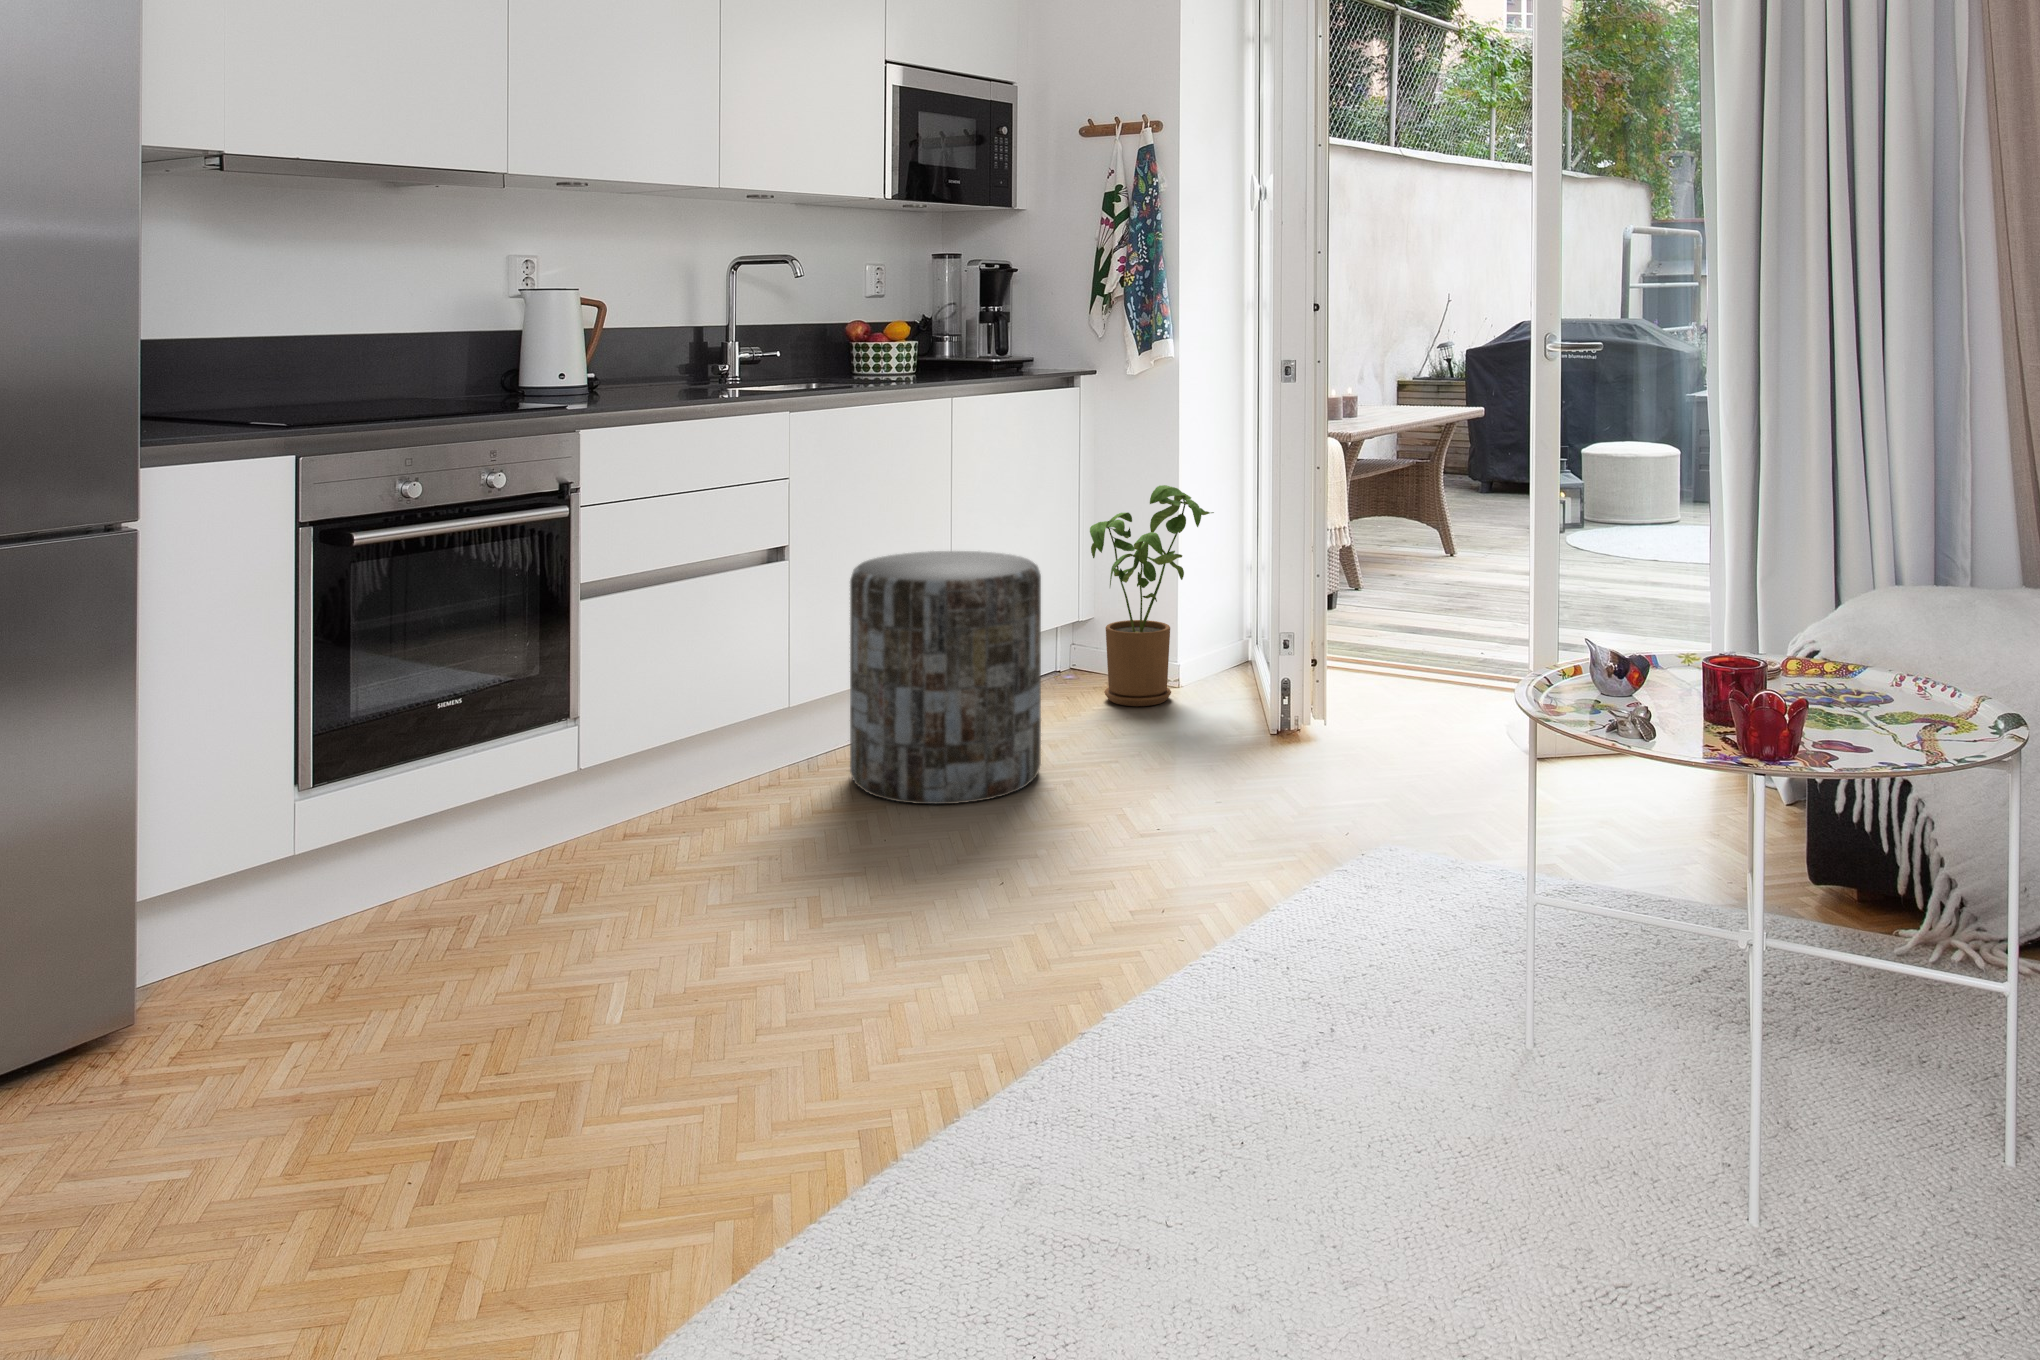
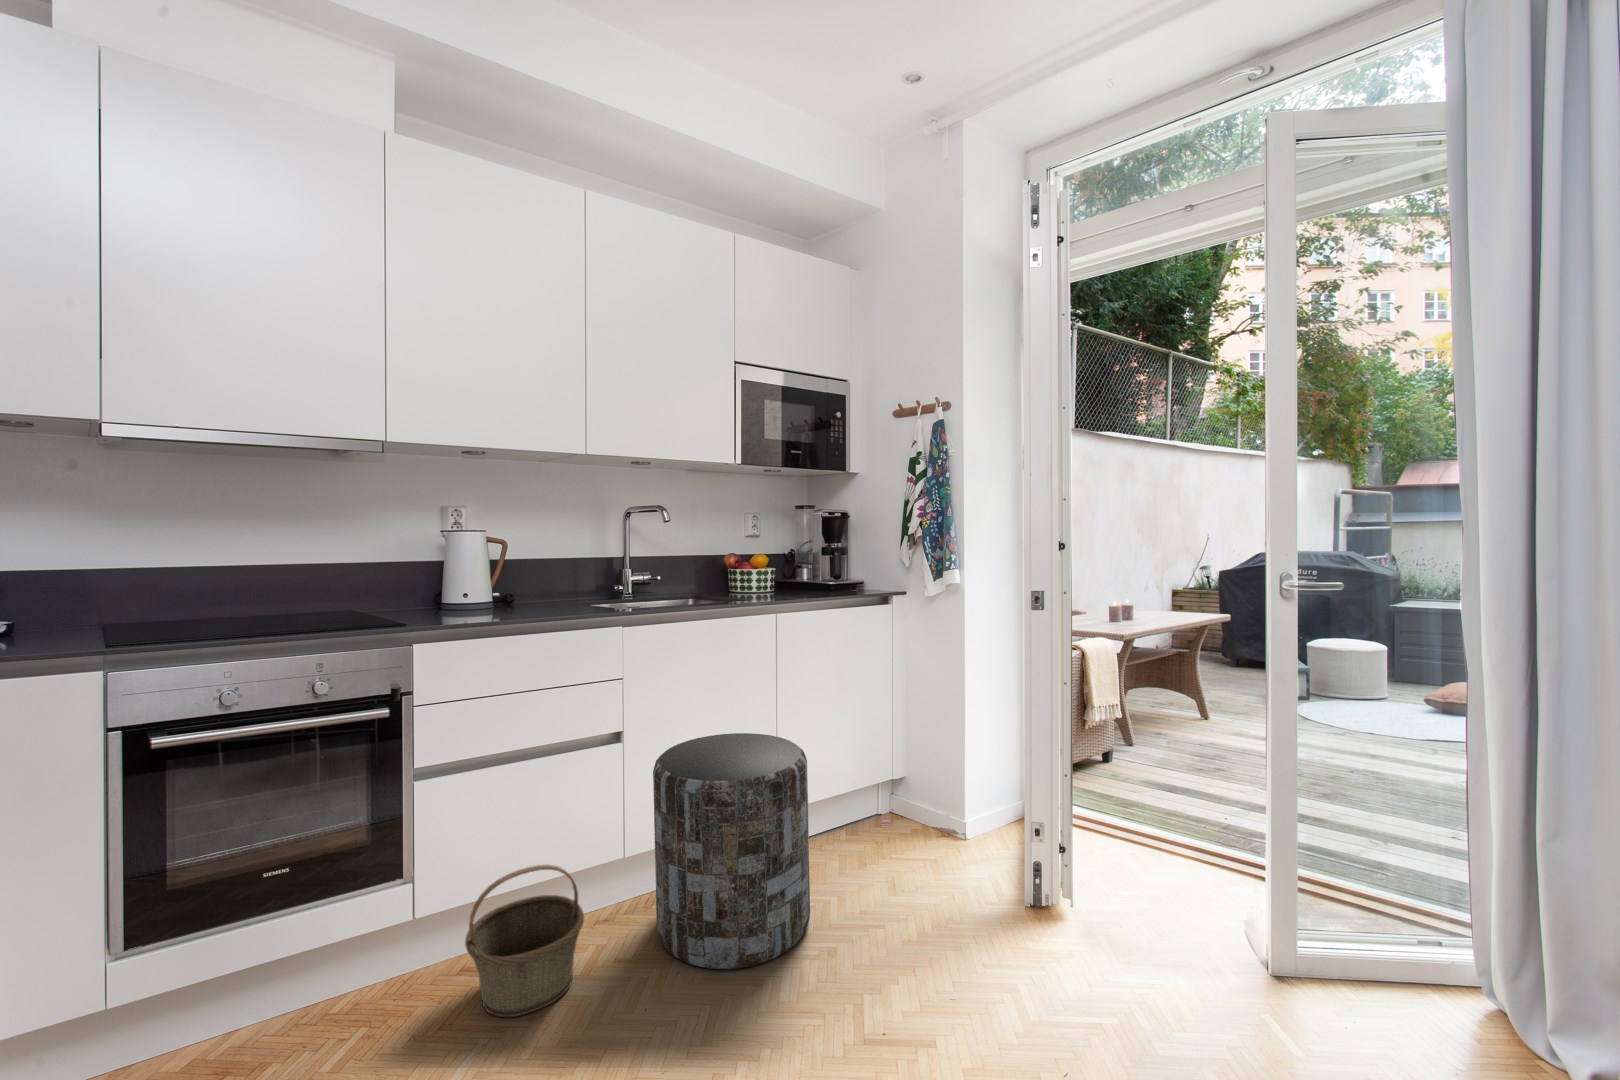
house plant: present [1090,485,1214,706] -> none [897,678,992,847]
basket: none [674,690,813,853] -> present [465,865,584,1017]

